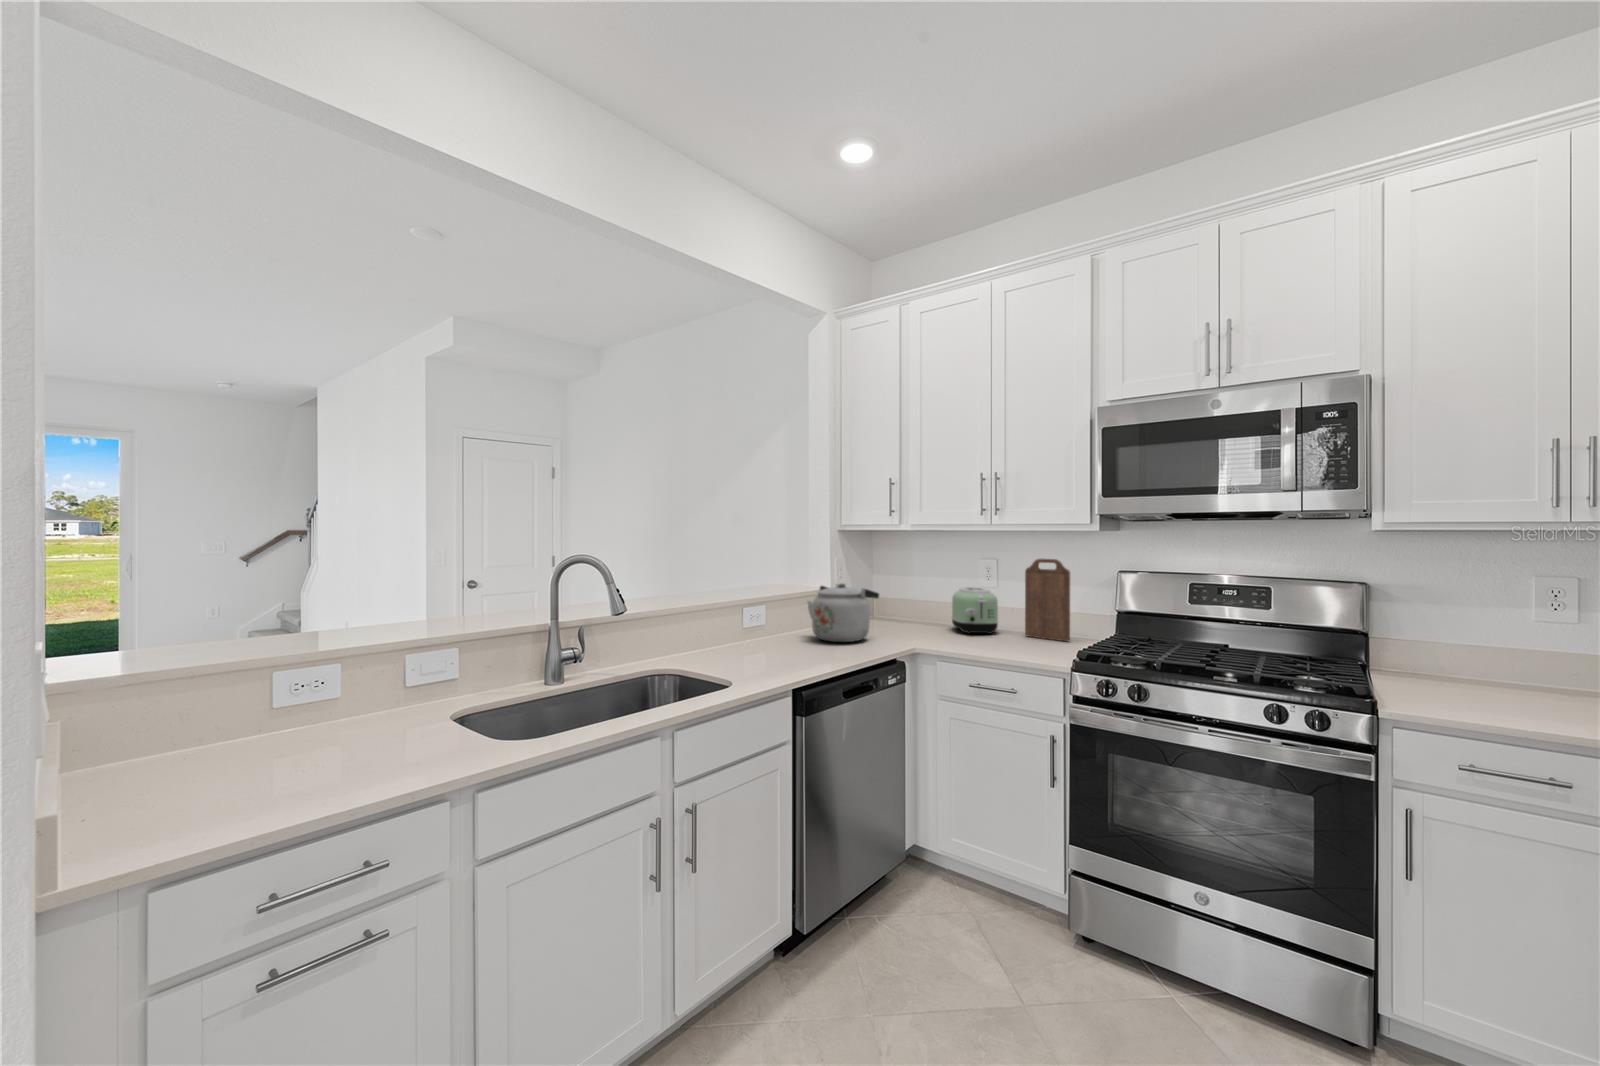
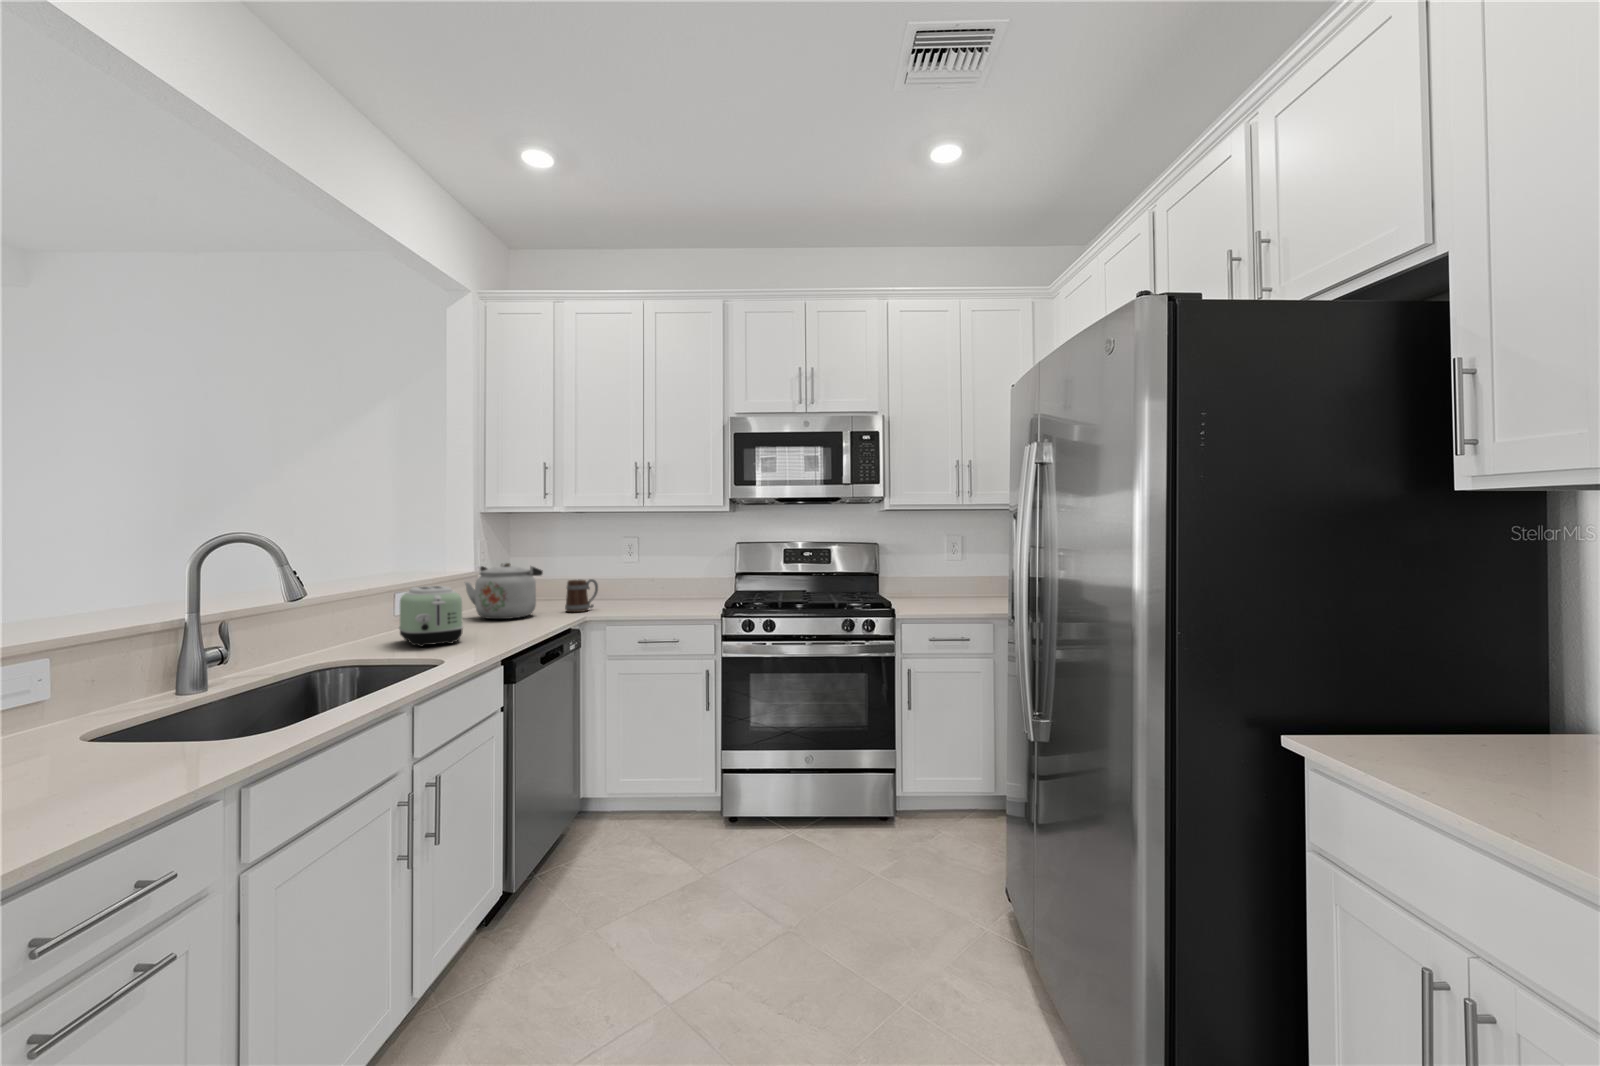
cutting board: present [1025,559,1070,642] -> none [665,535,702,601]
toaster: present [952,587,998,634] -> present [399,586,463,647]
mug: none [901,605,938,642] -> present [565,579,598,612]

